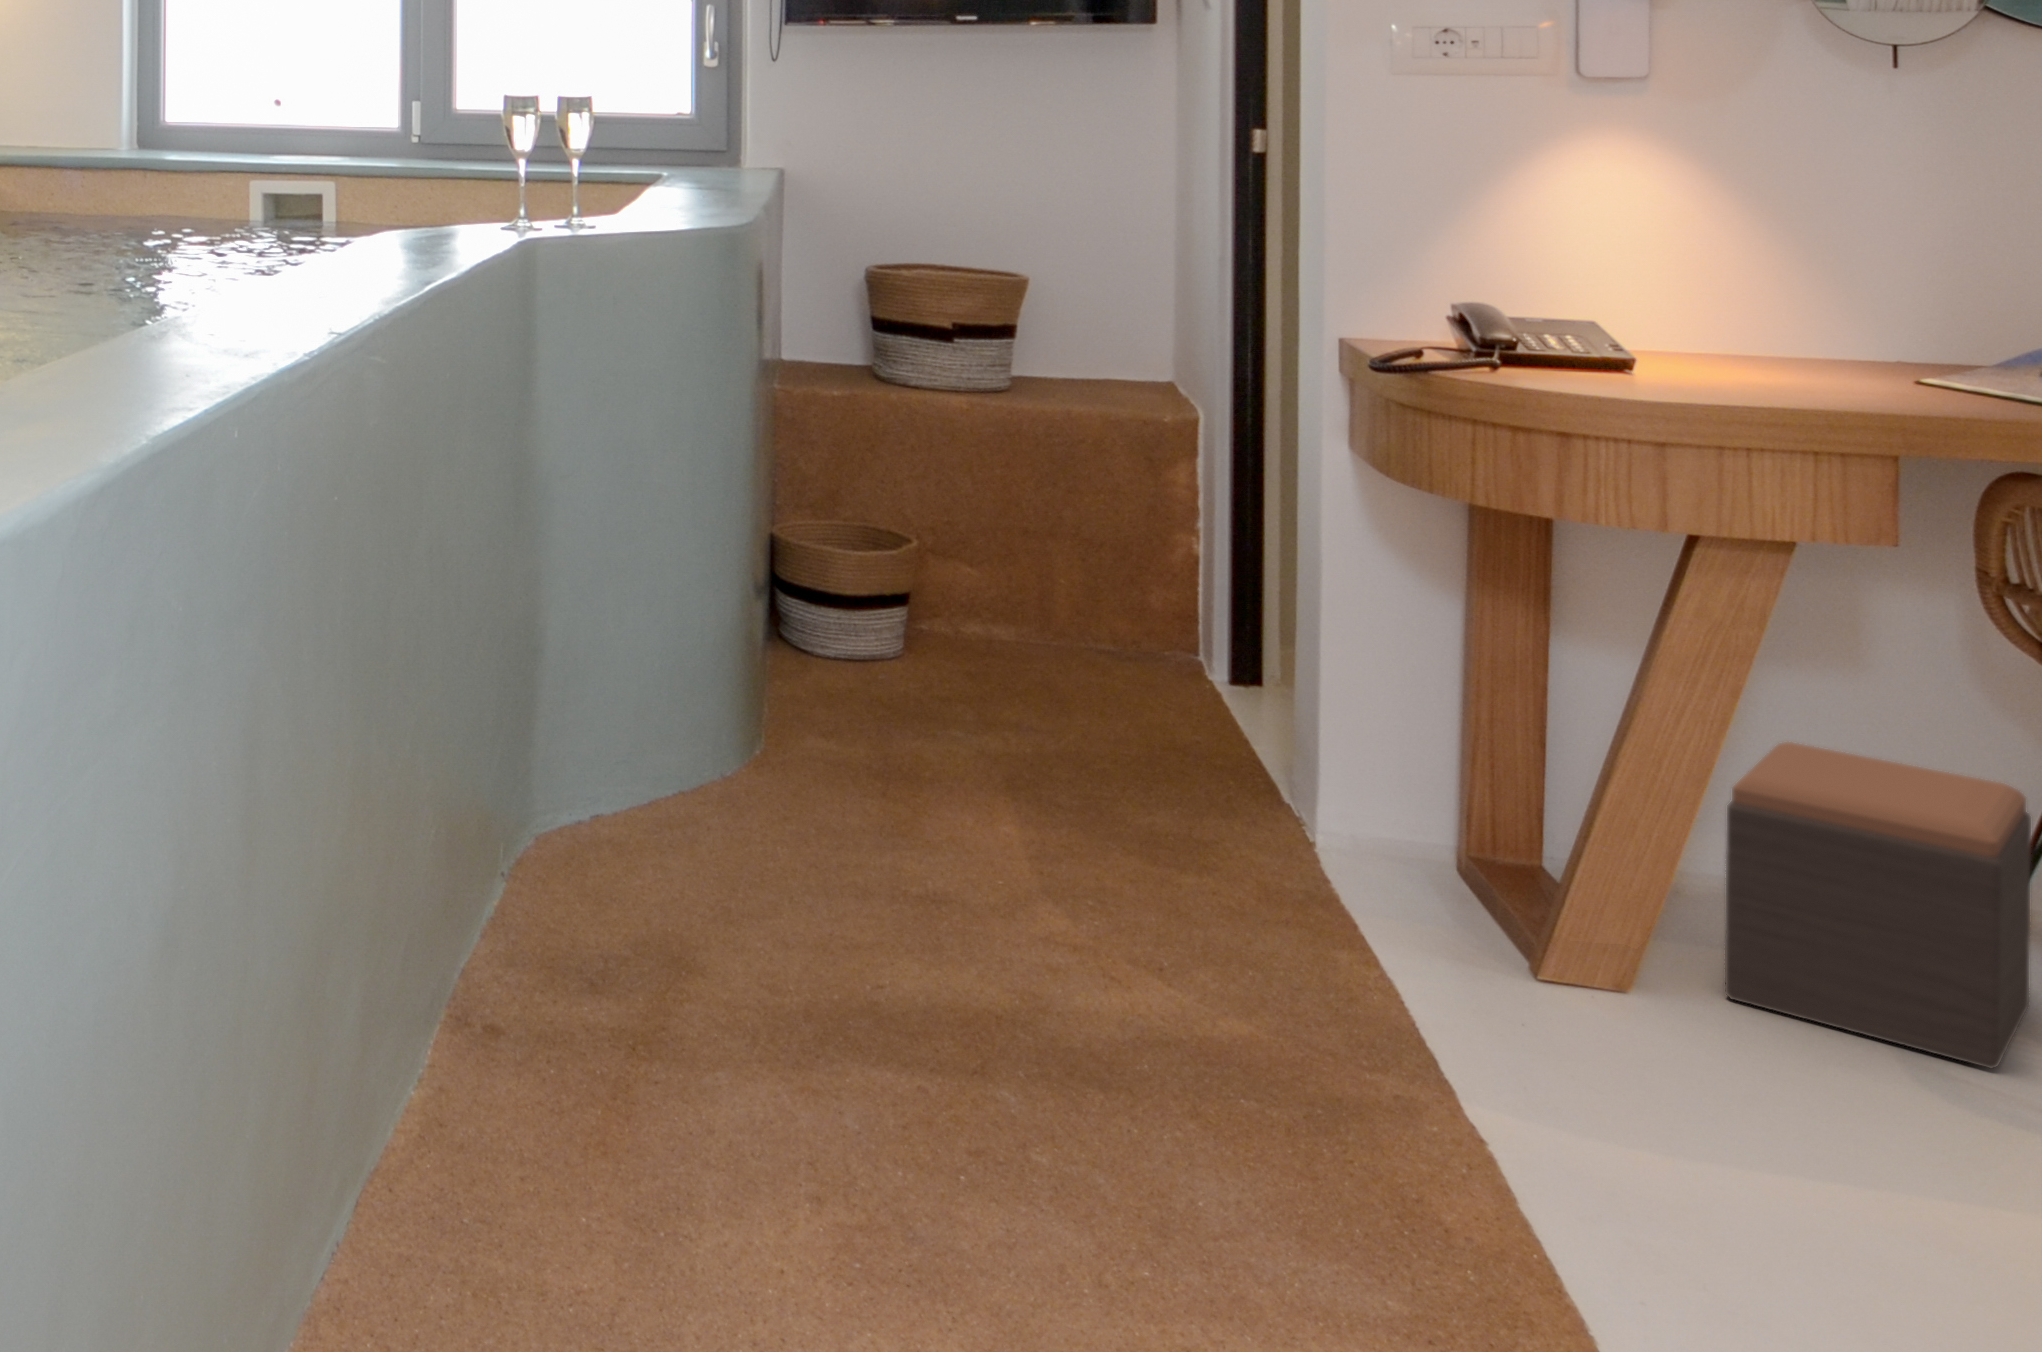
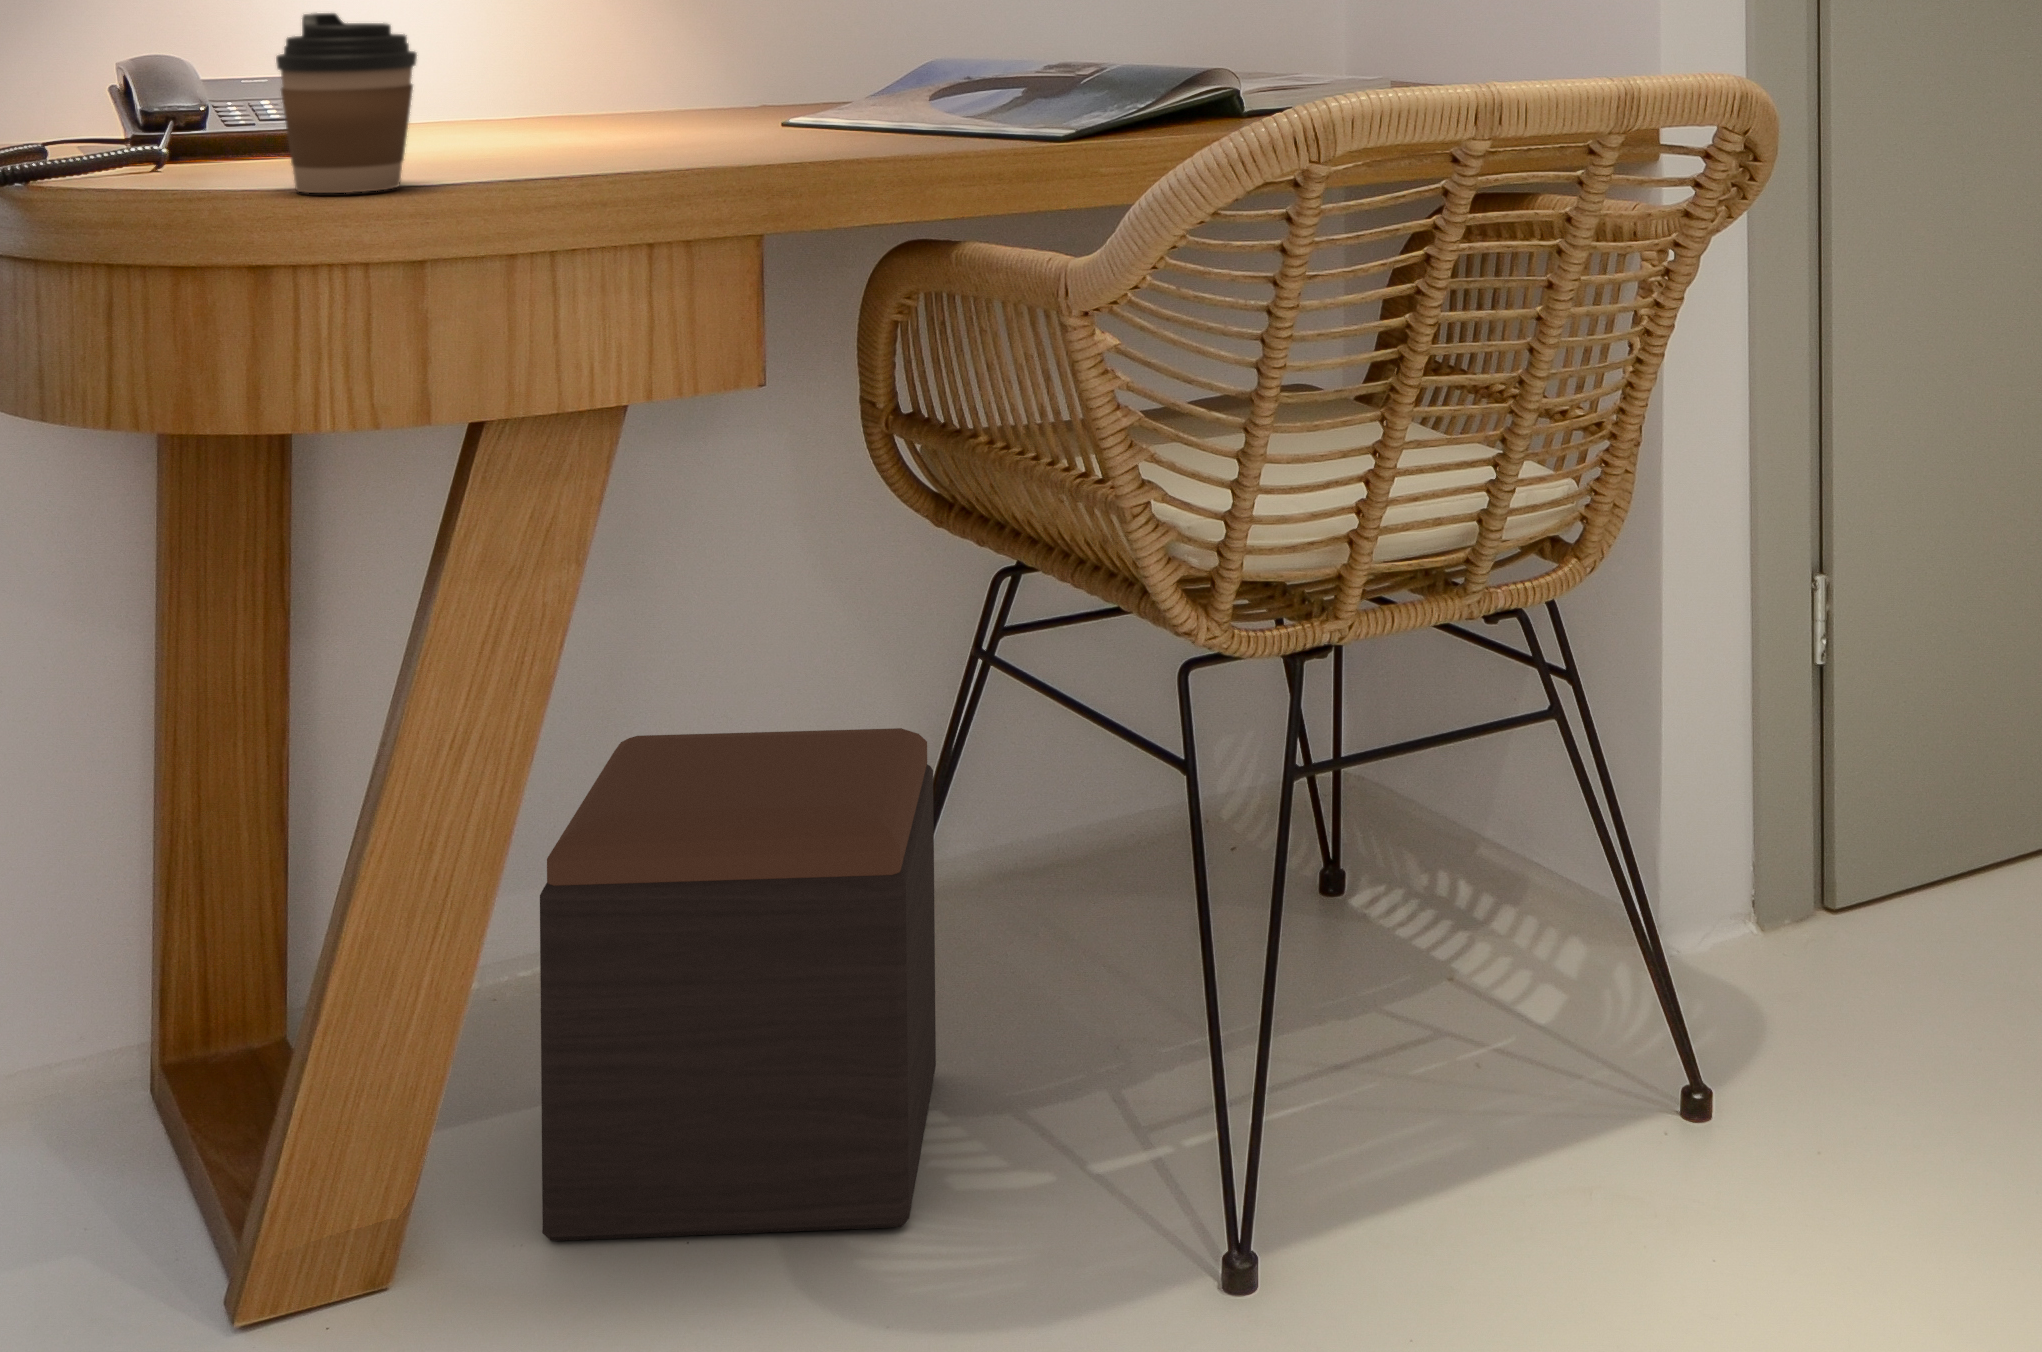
coffee cup: none [1580,311,1665,408] -> present [276,13,417,193]

